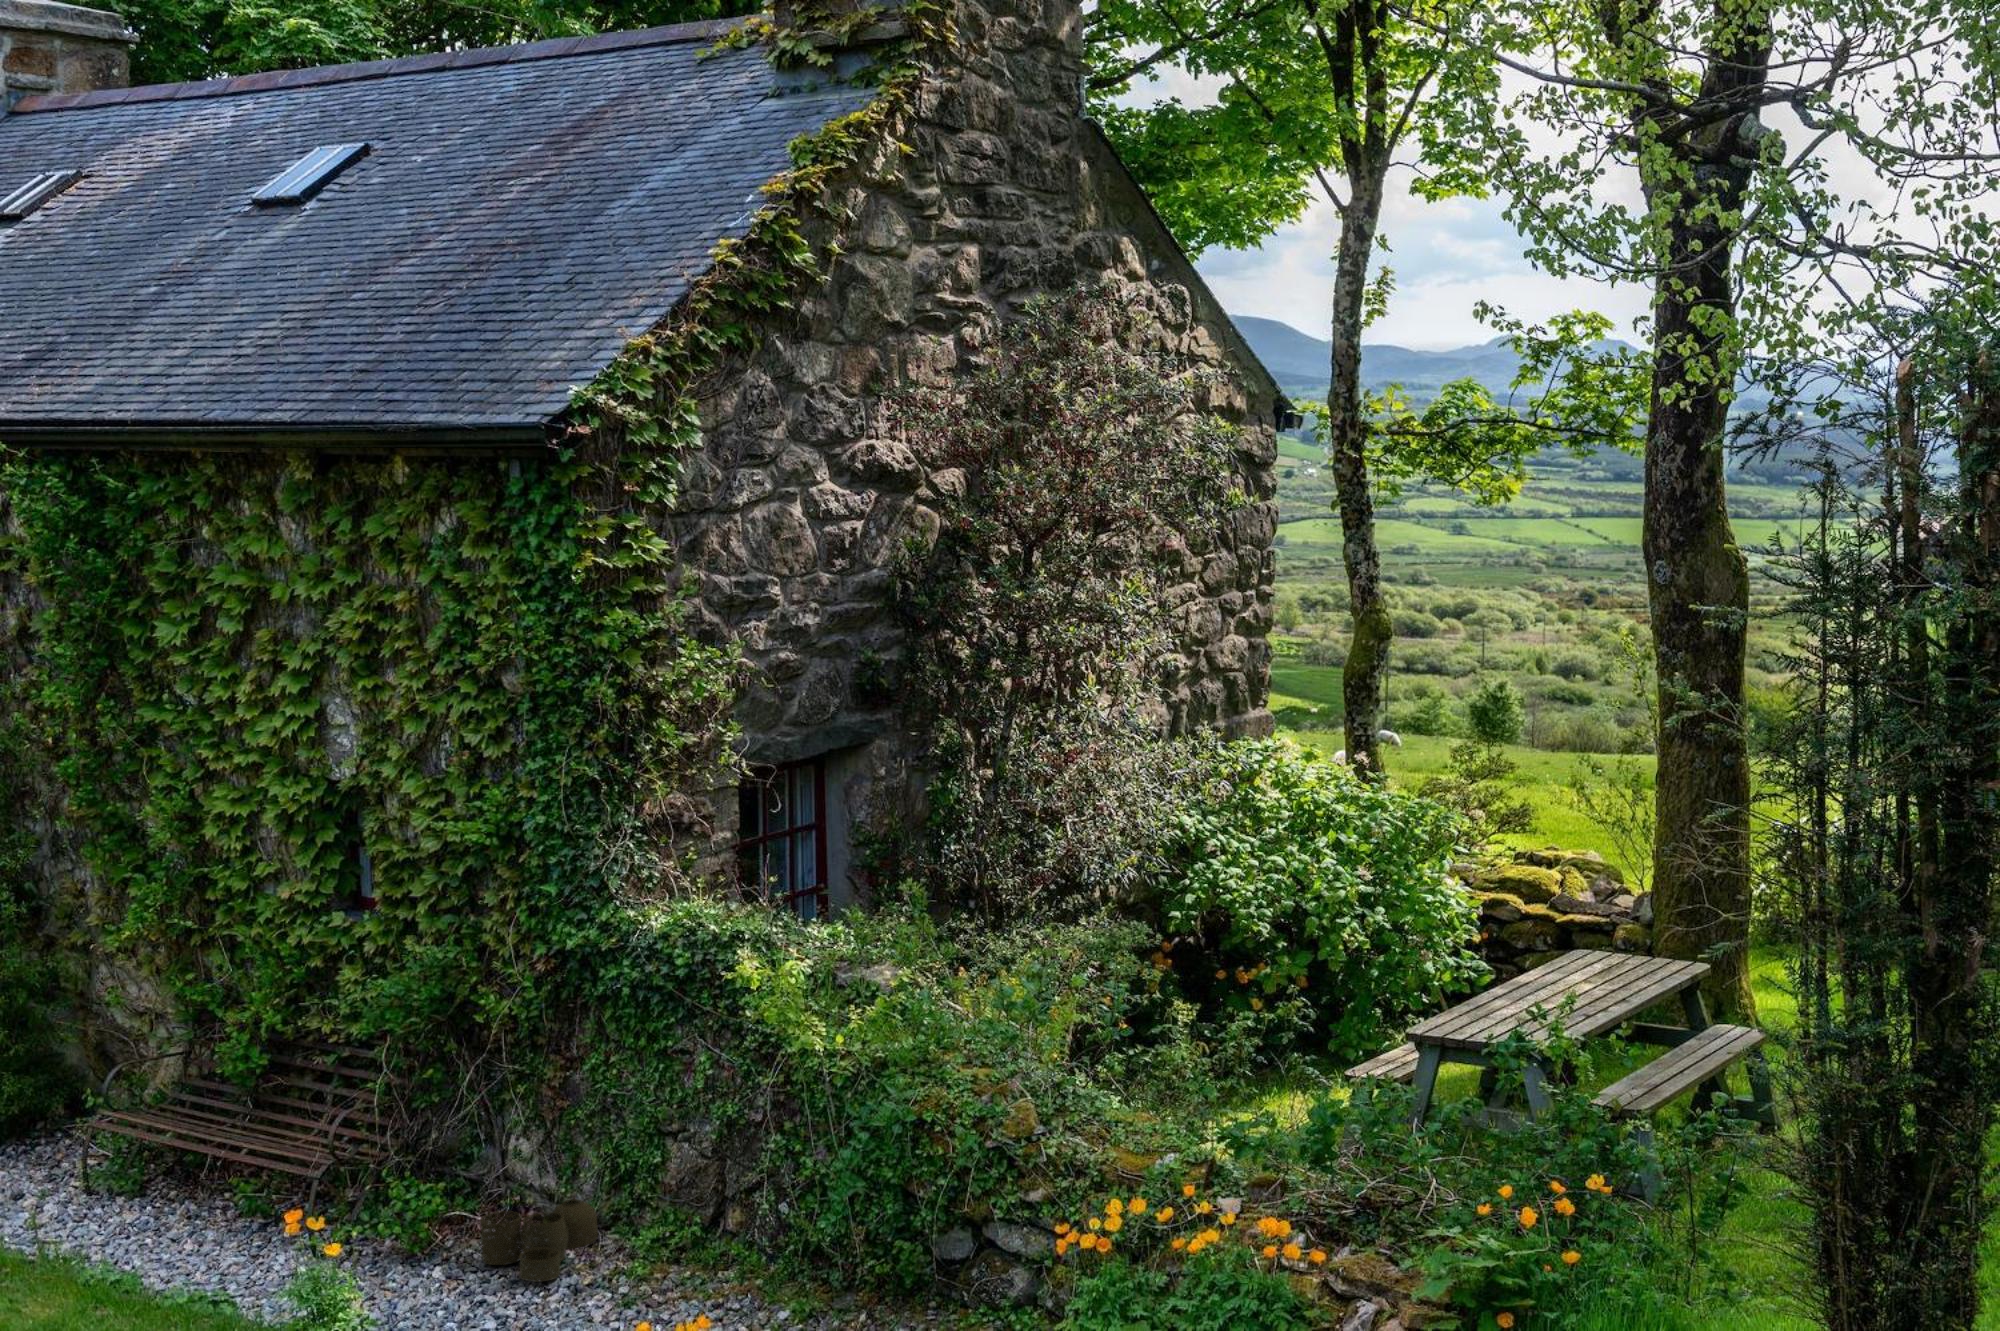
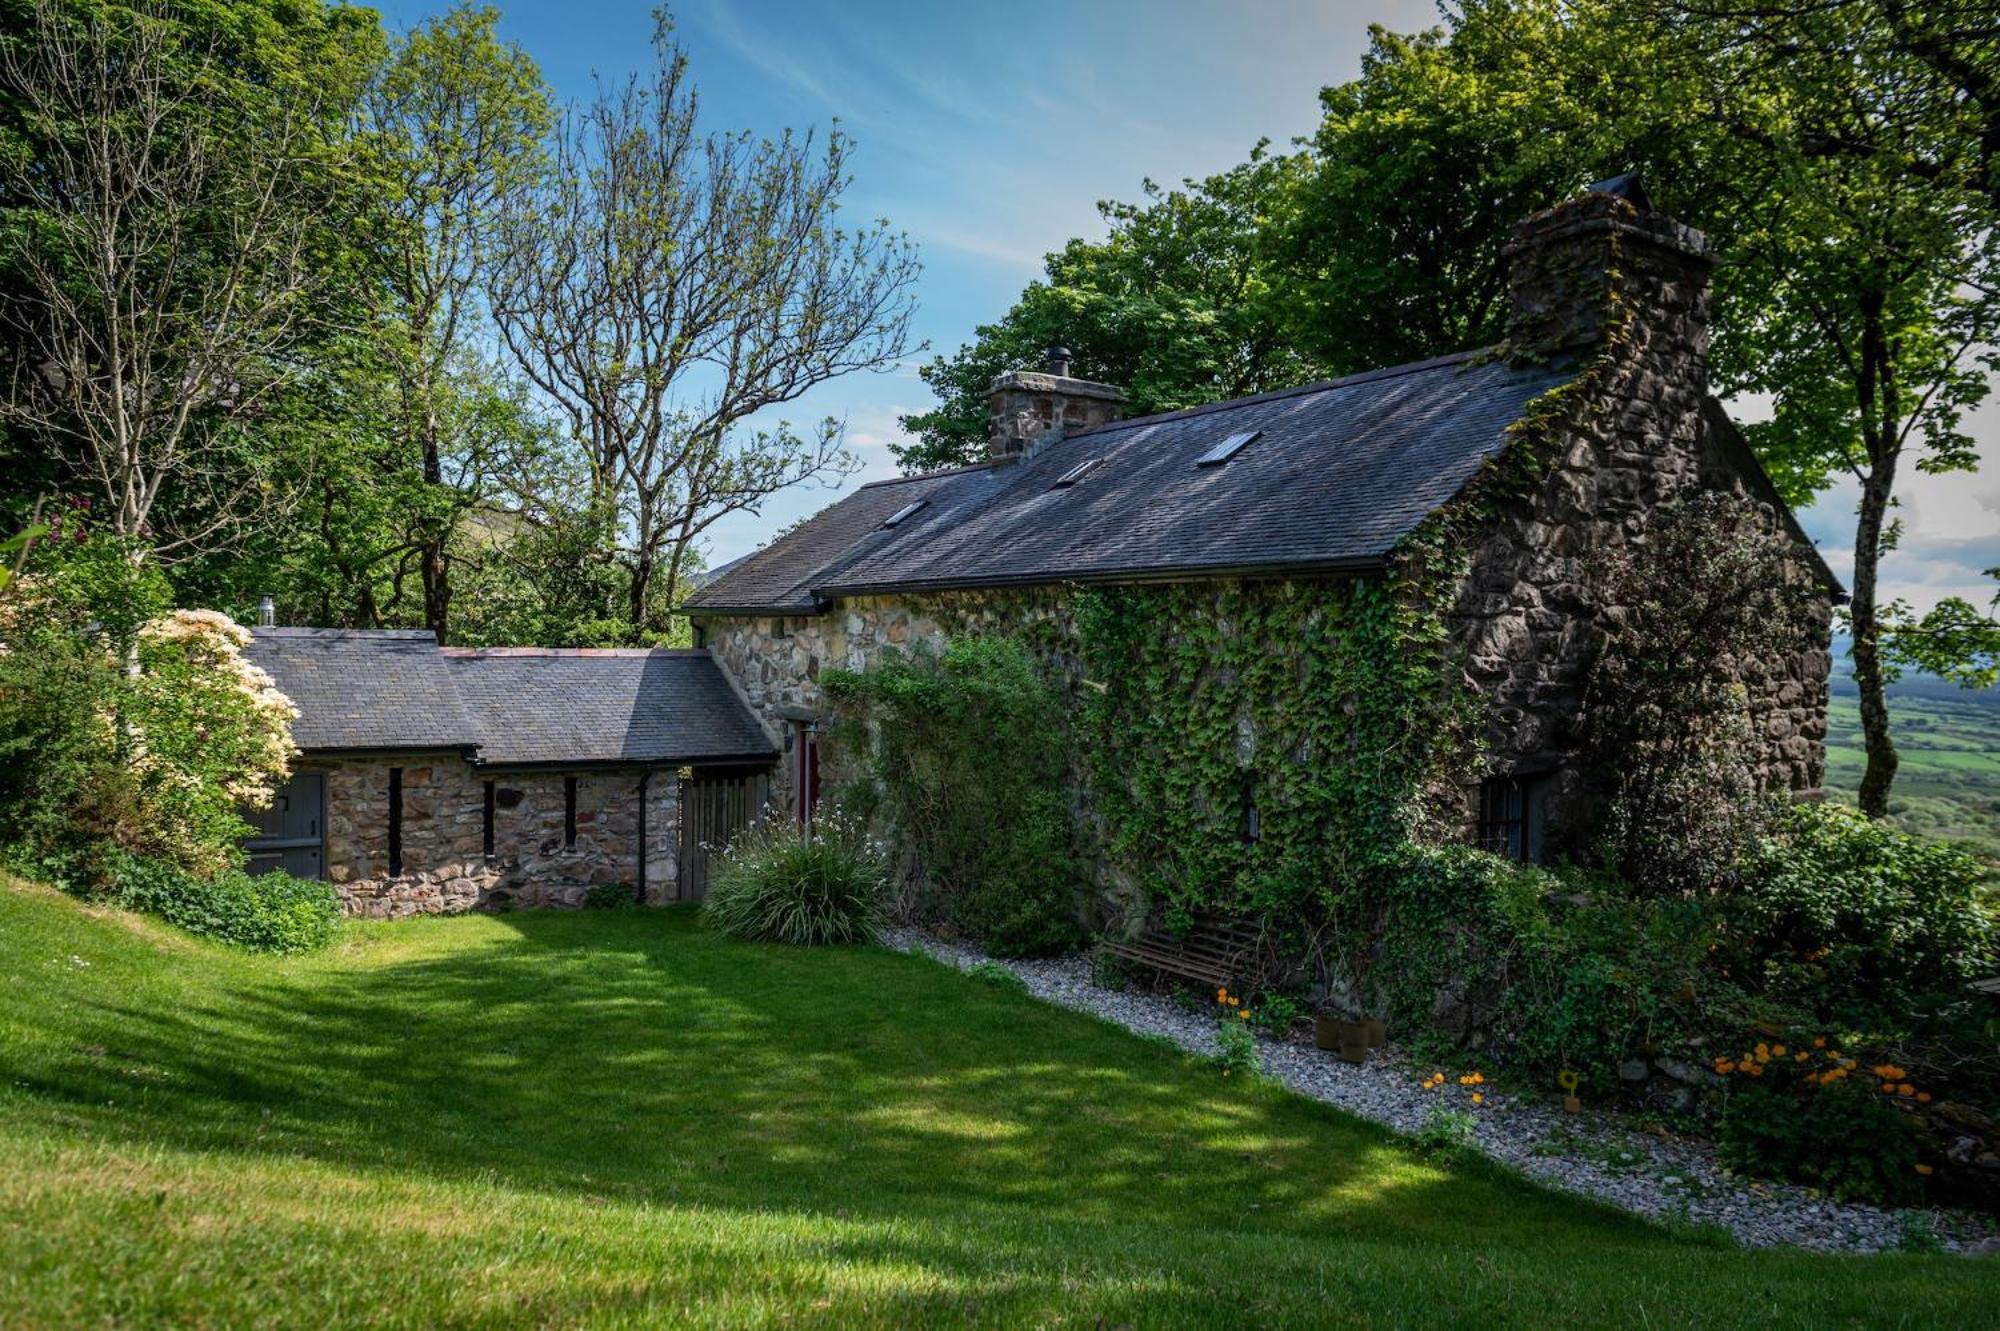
decorative plant: none [832,1243,865,1304] -> present [1558,1071,1579,1113]

